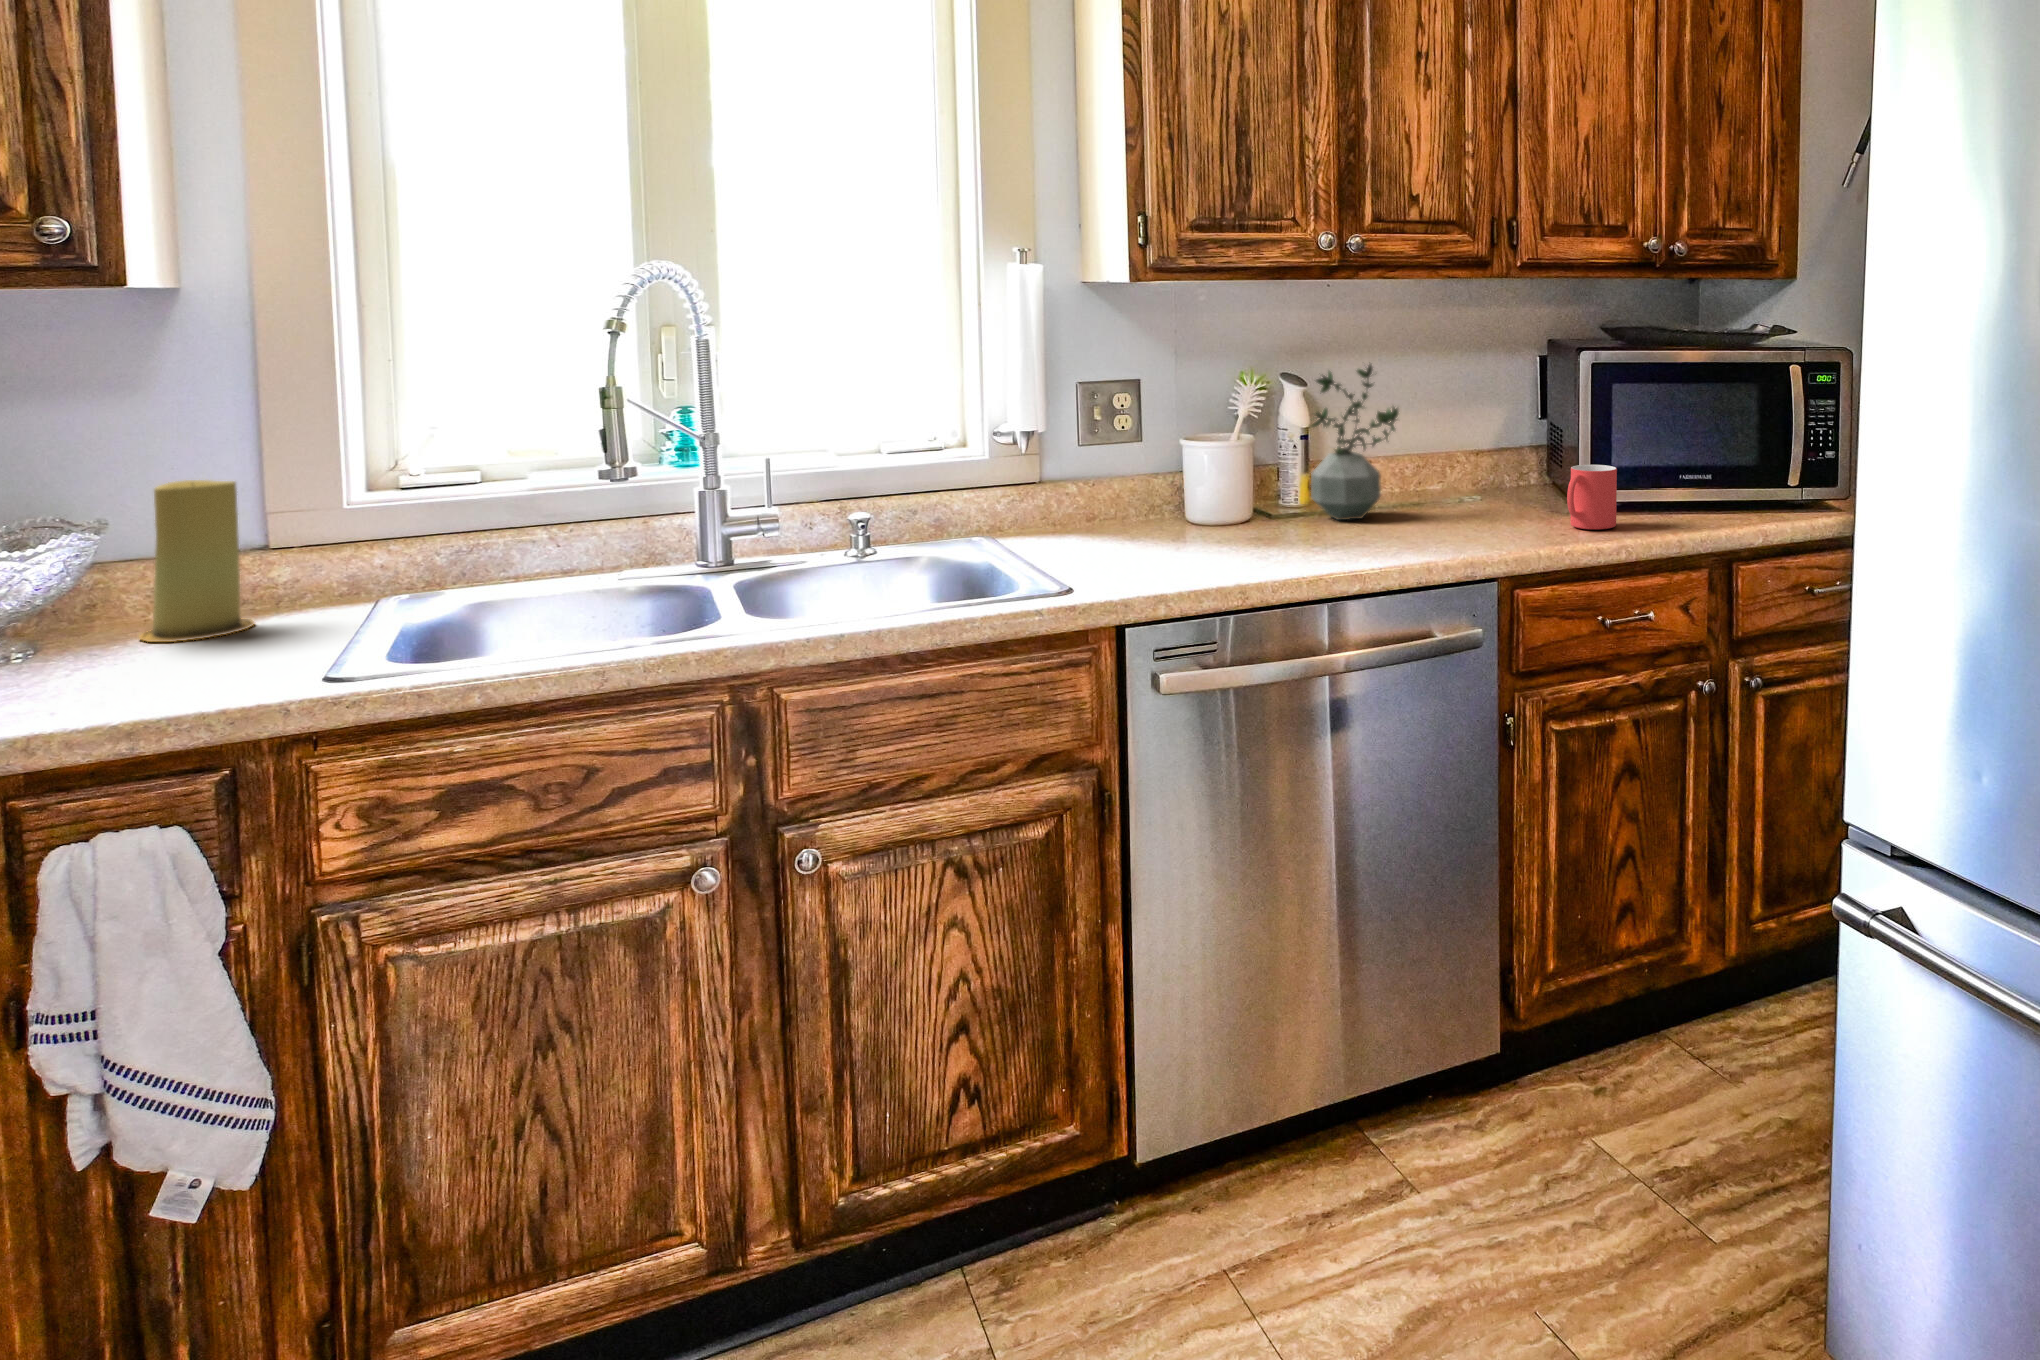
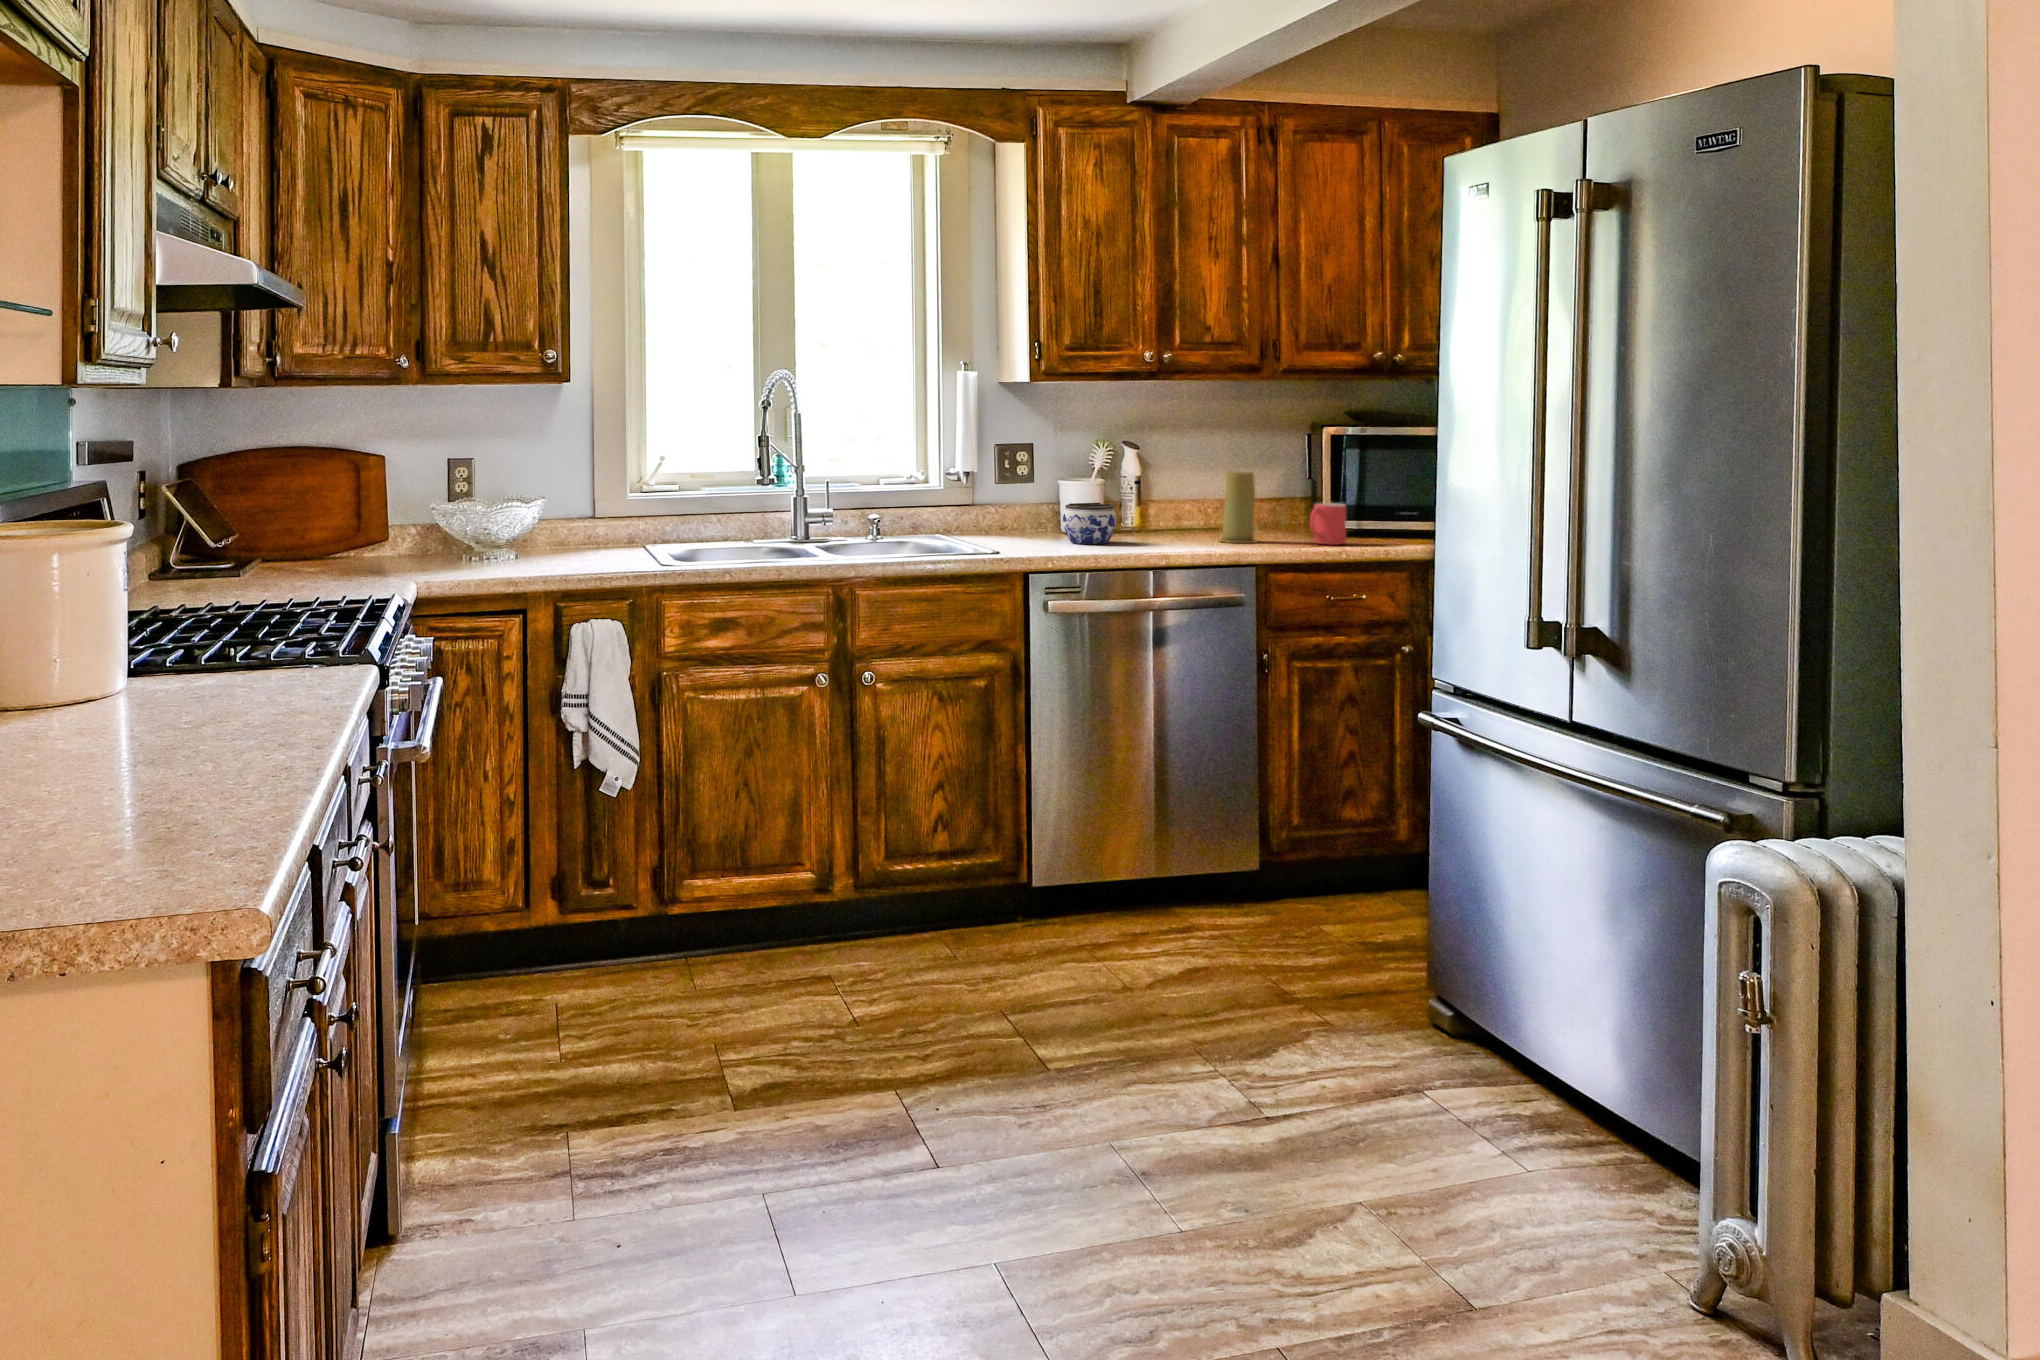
potted plant: present [1311,364,1399,520] -> none [1138,436,1199,538]
jar: none [1189,476,1276,549] -> present [1063,503,1116,544]
candle: present [140,480,255,642] -> present [1220,471,1258,543]

